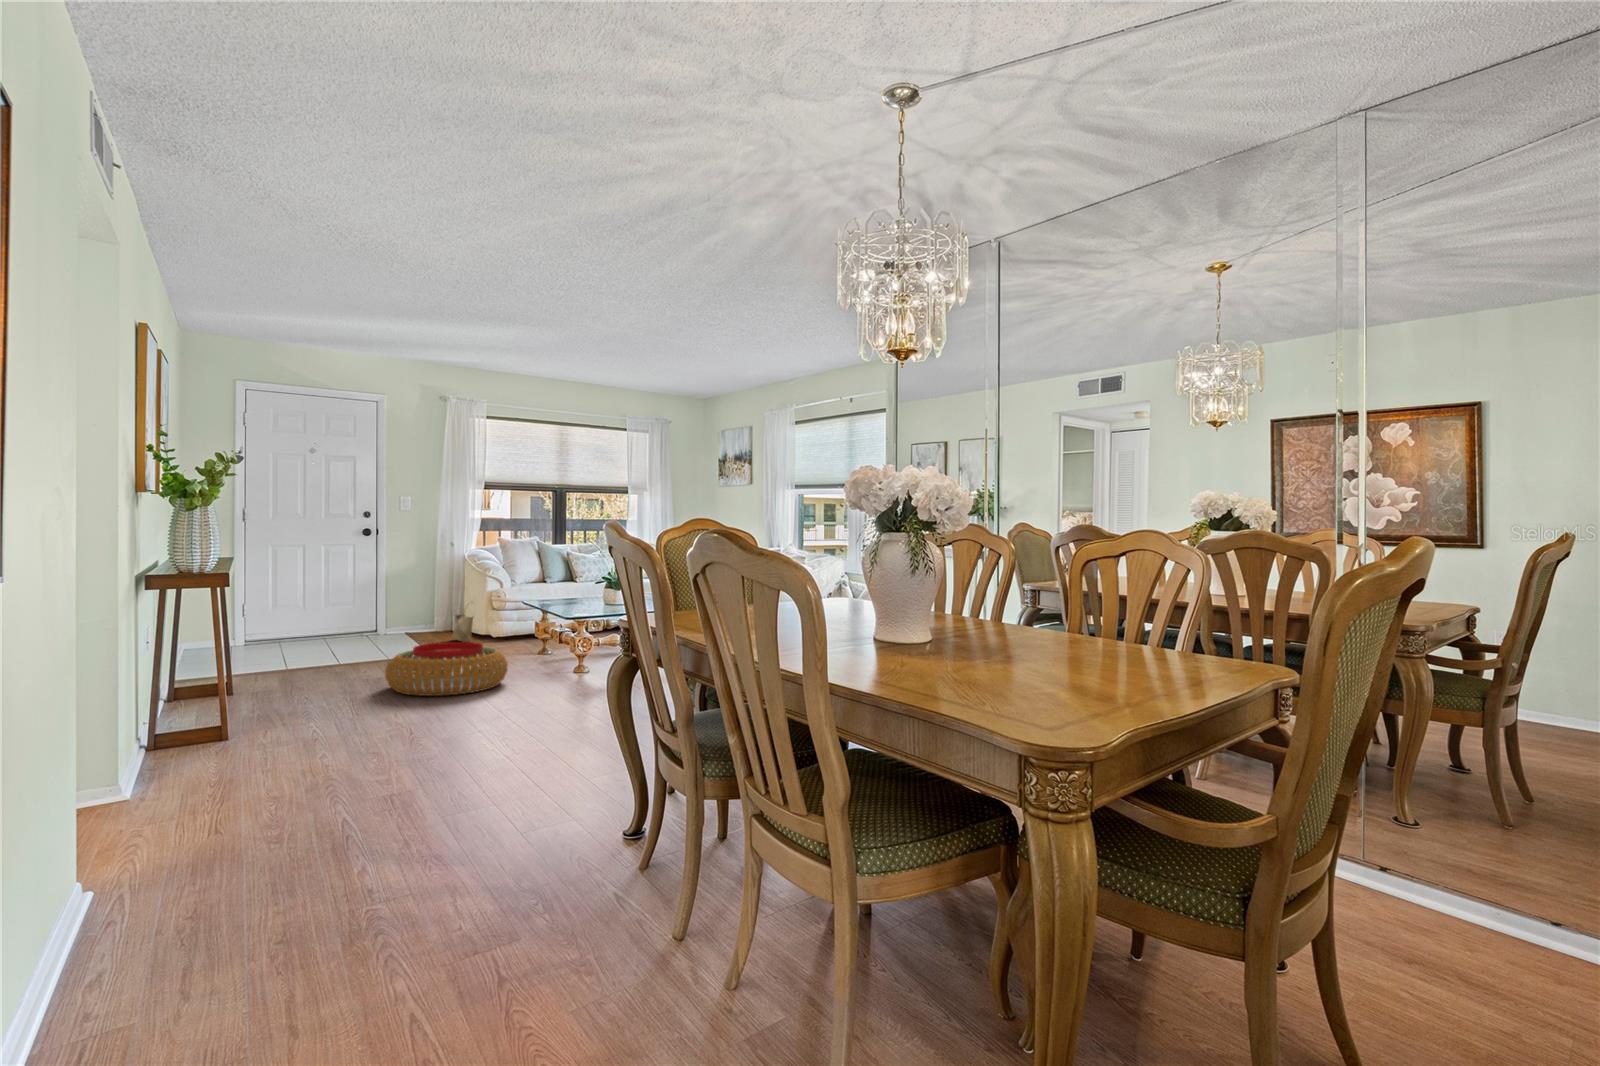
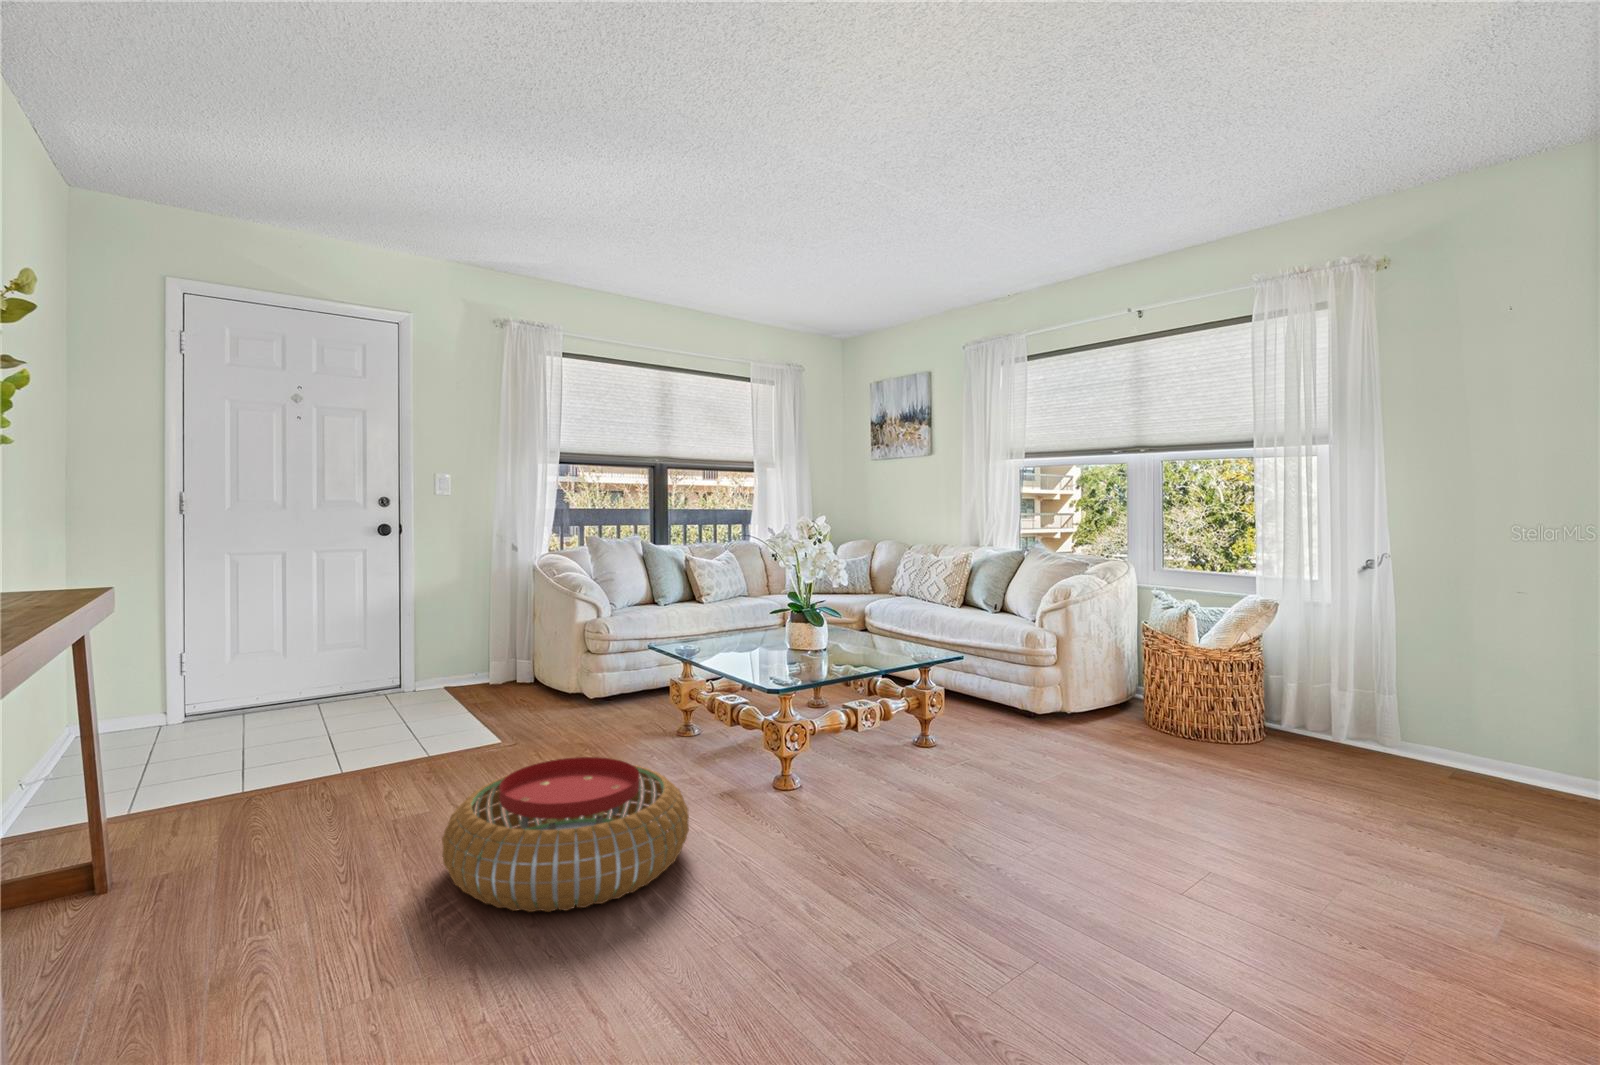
woven basket: present [452,615,473,642] -> none [522,638,558,704]

